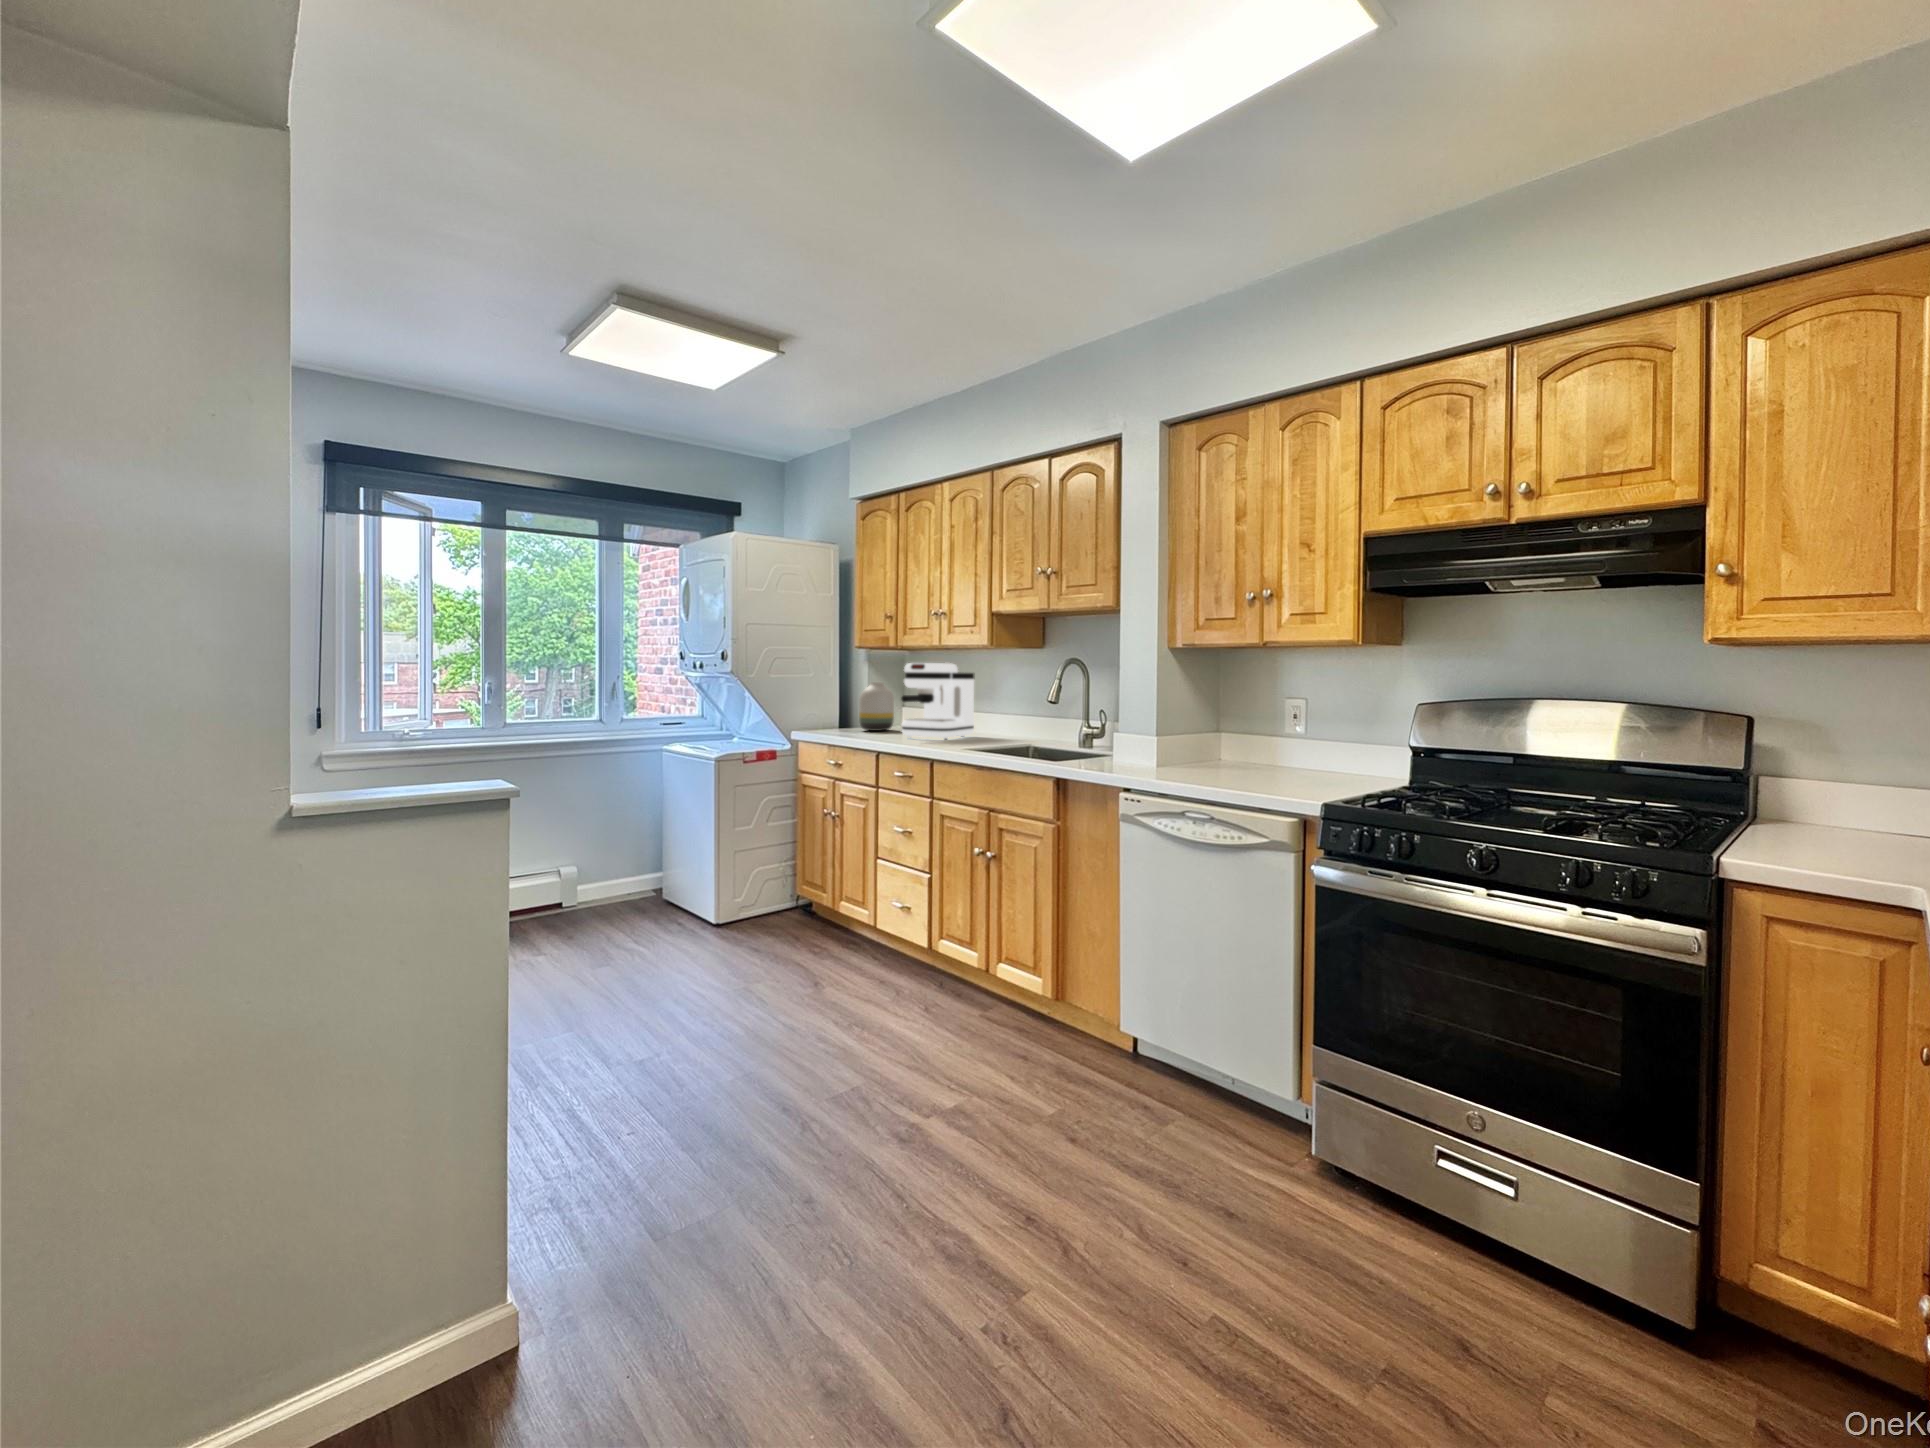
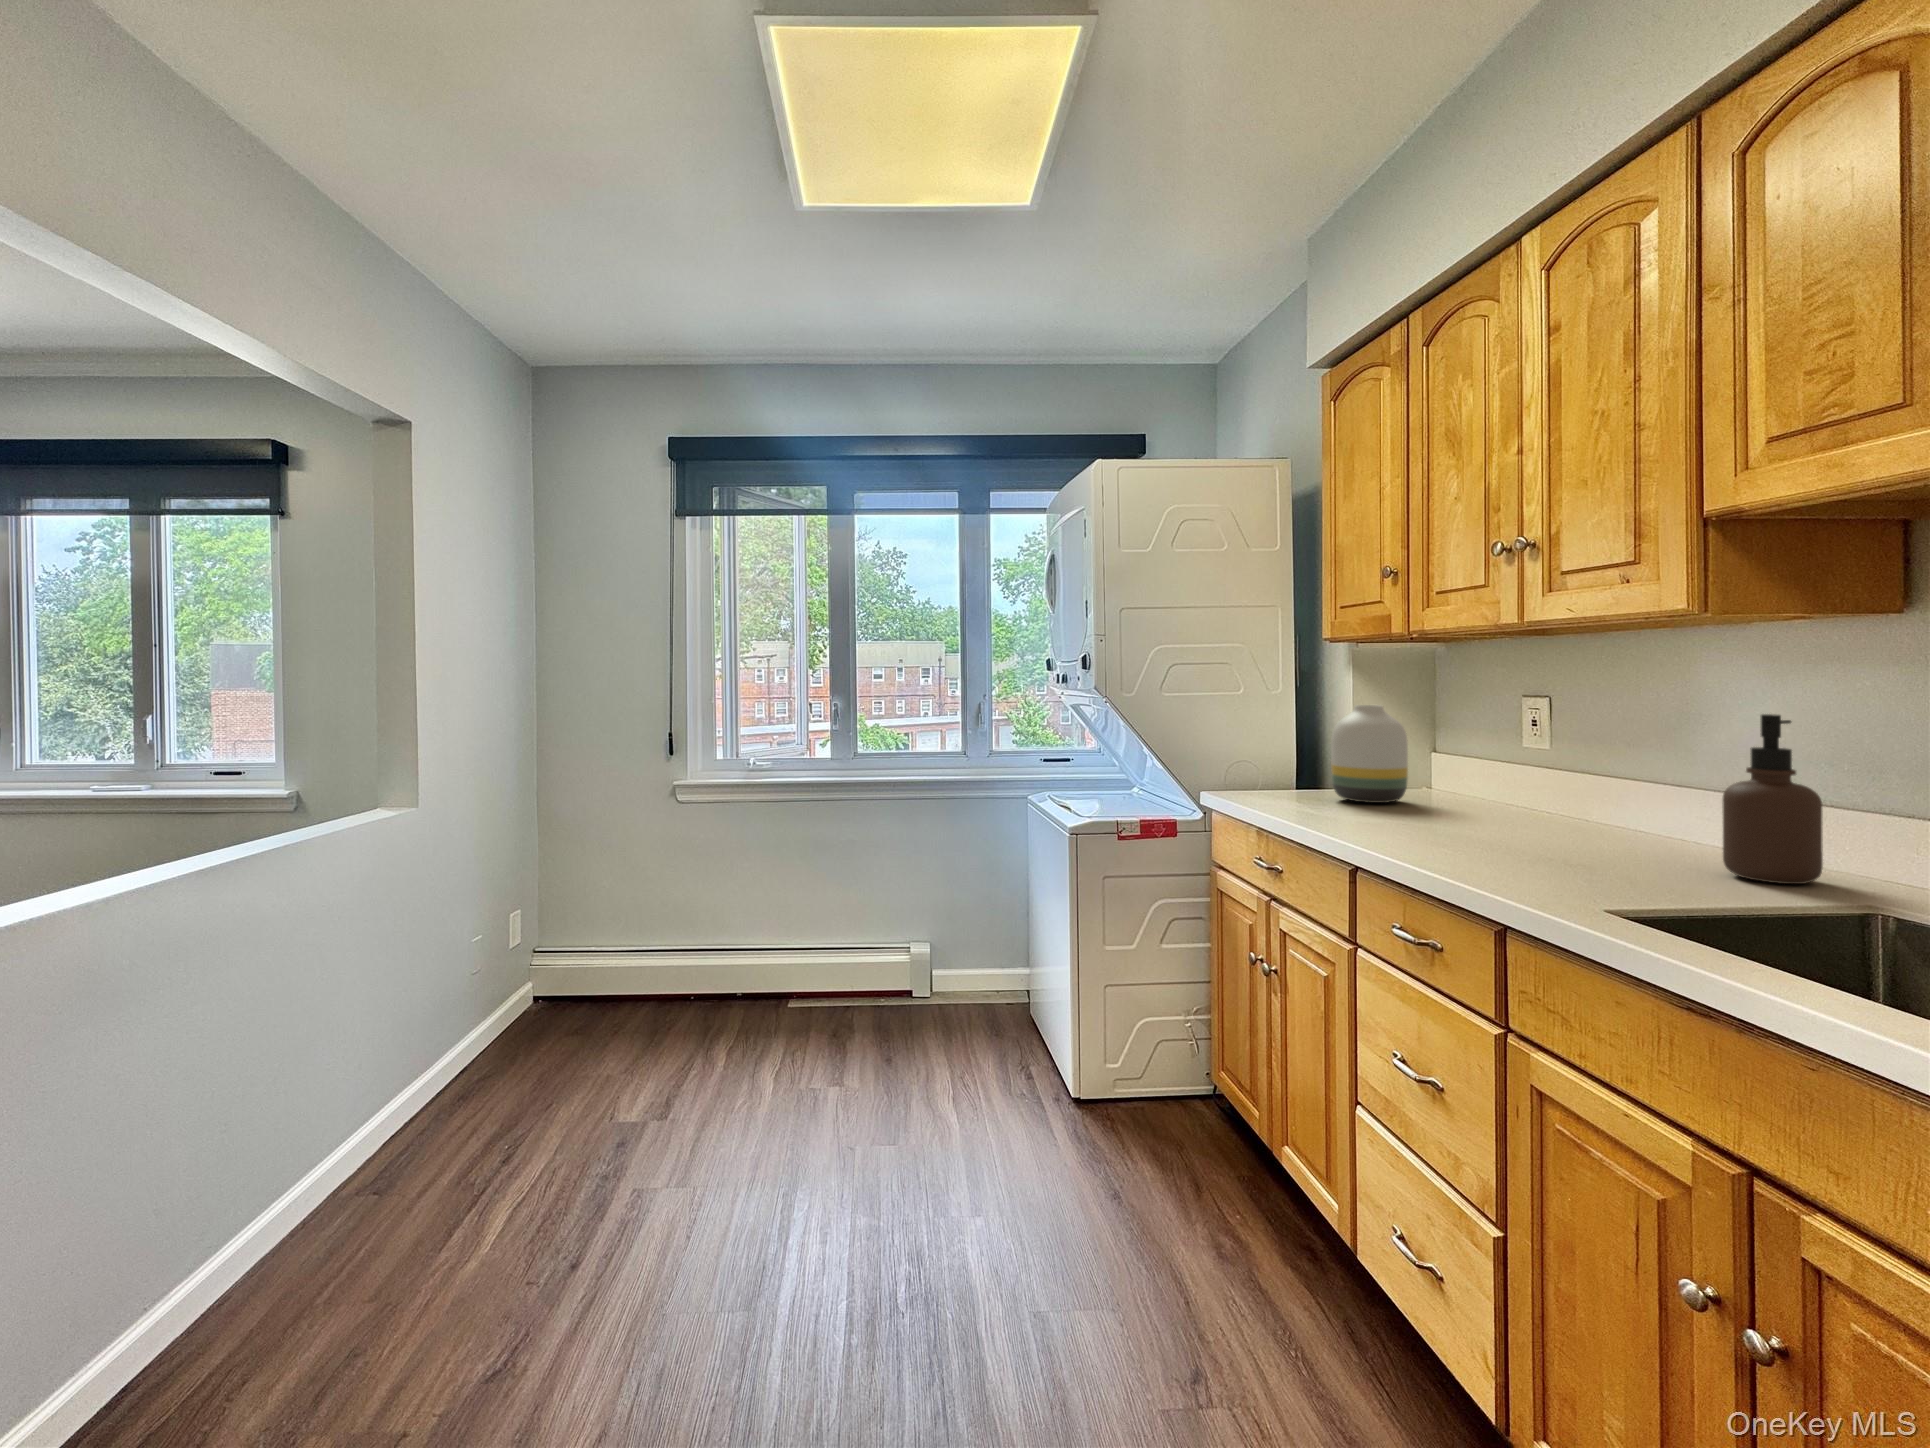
coffee maker: present [901,663,974,739] -> none [1412,668,1623,853]
soap dispenser: none [1002,681,1027,740] -> present [1722,714,1823,884]

